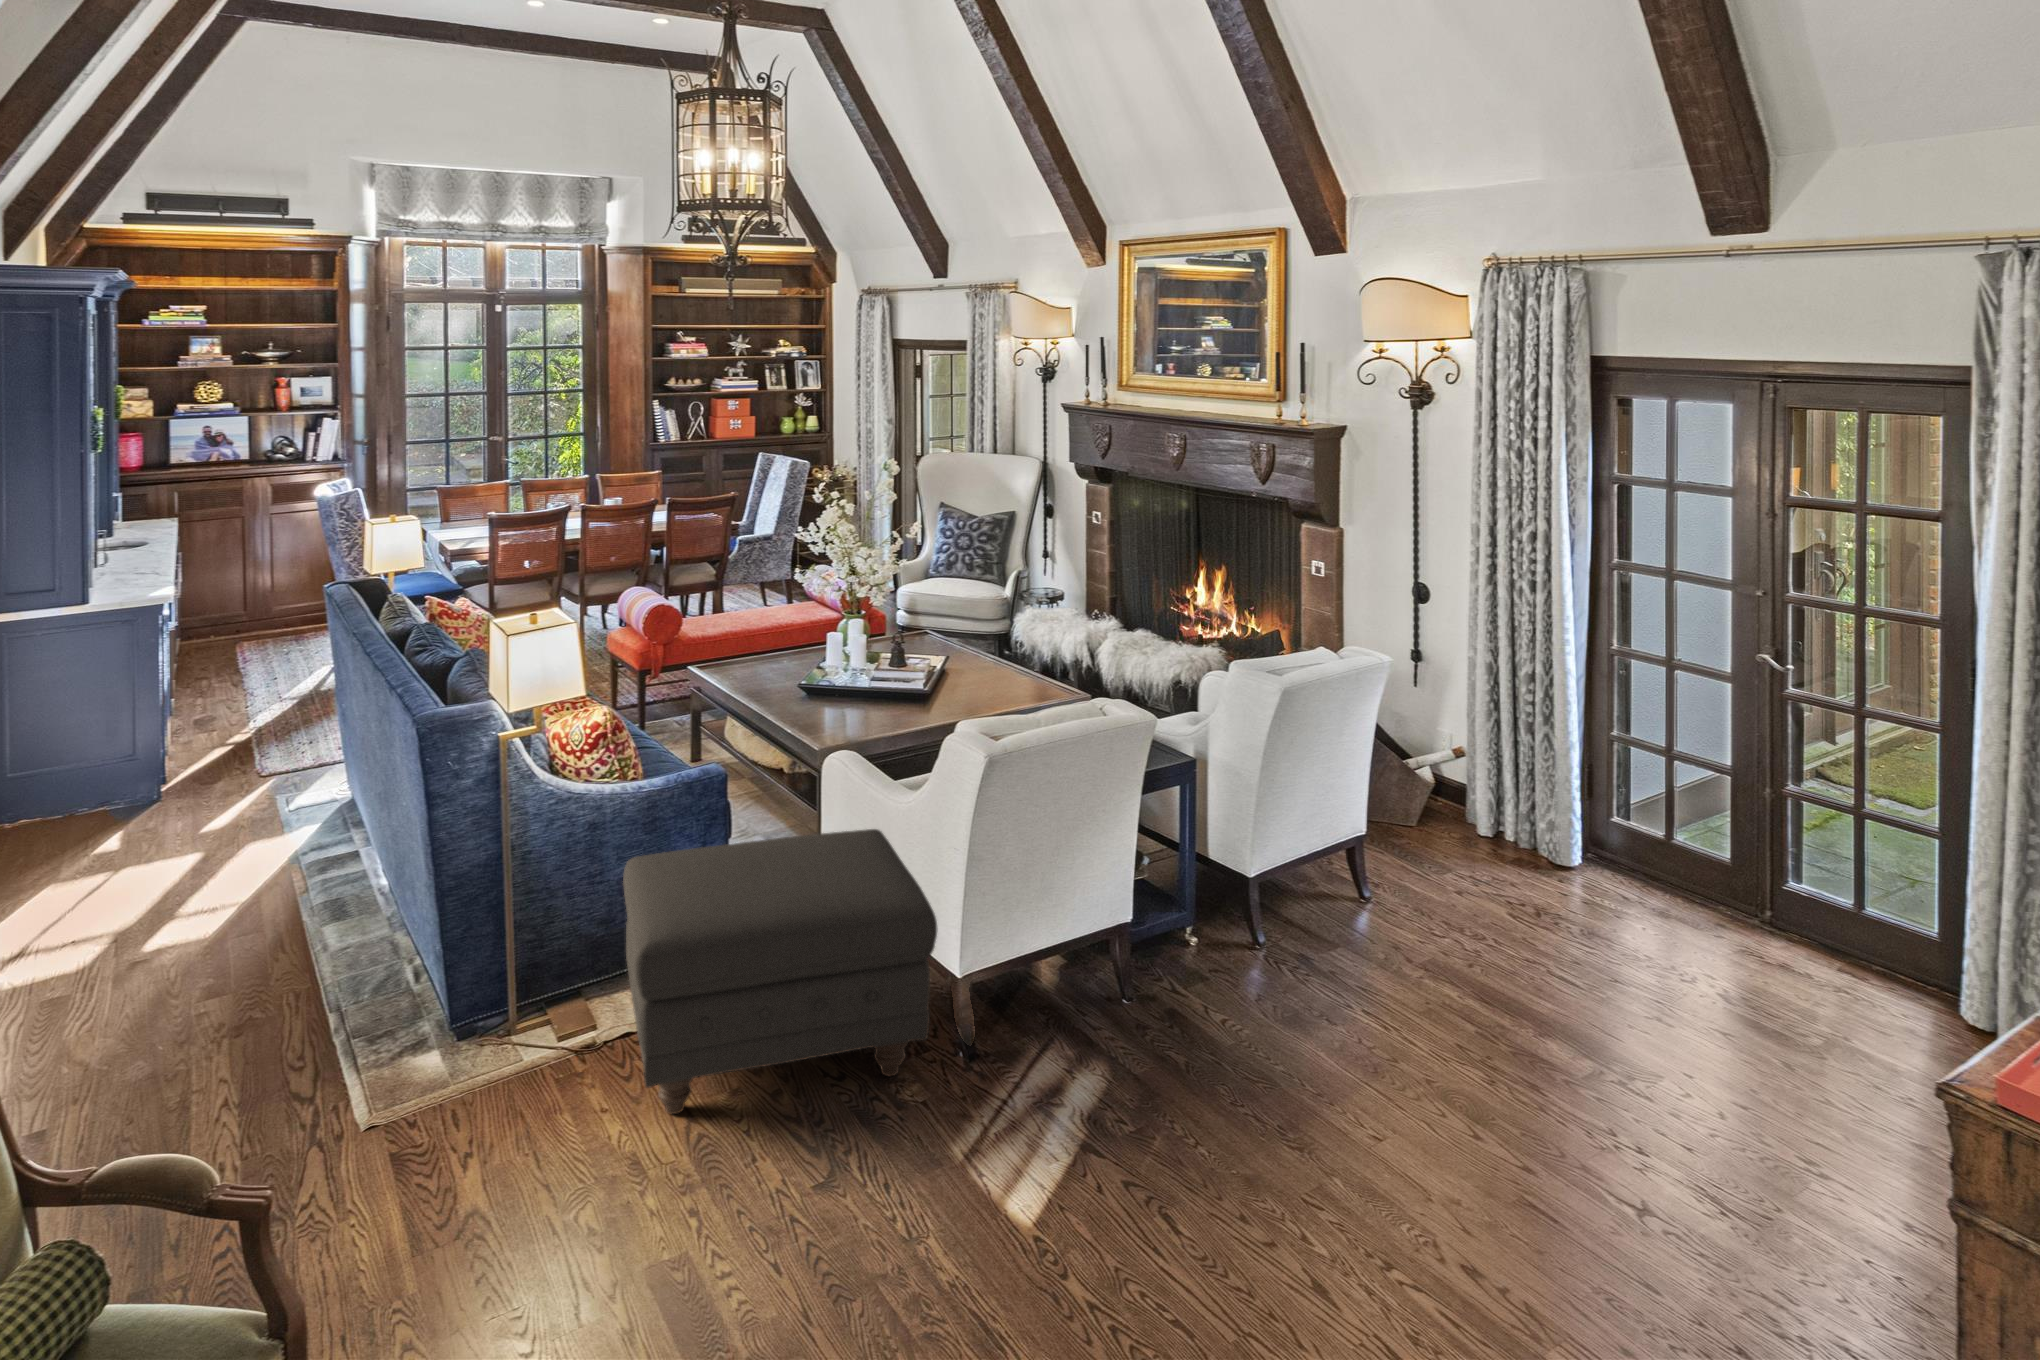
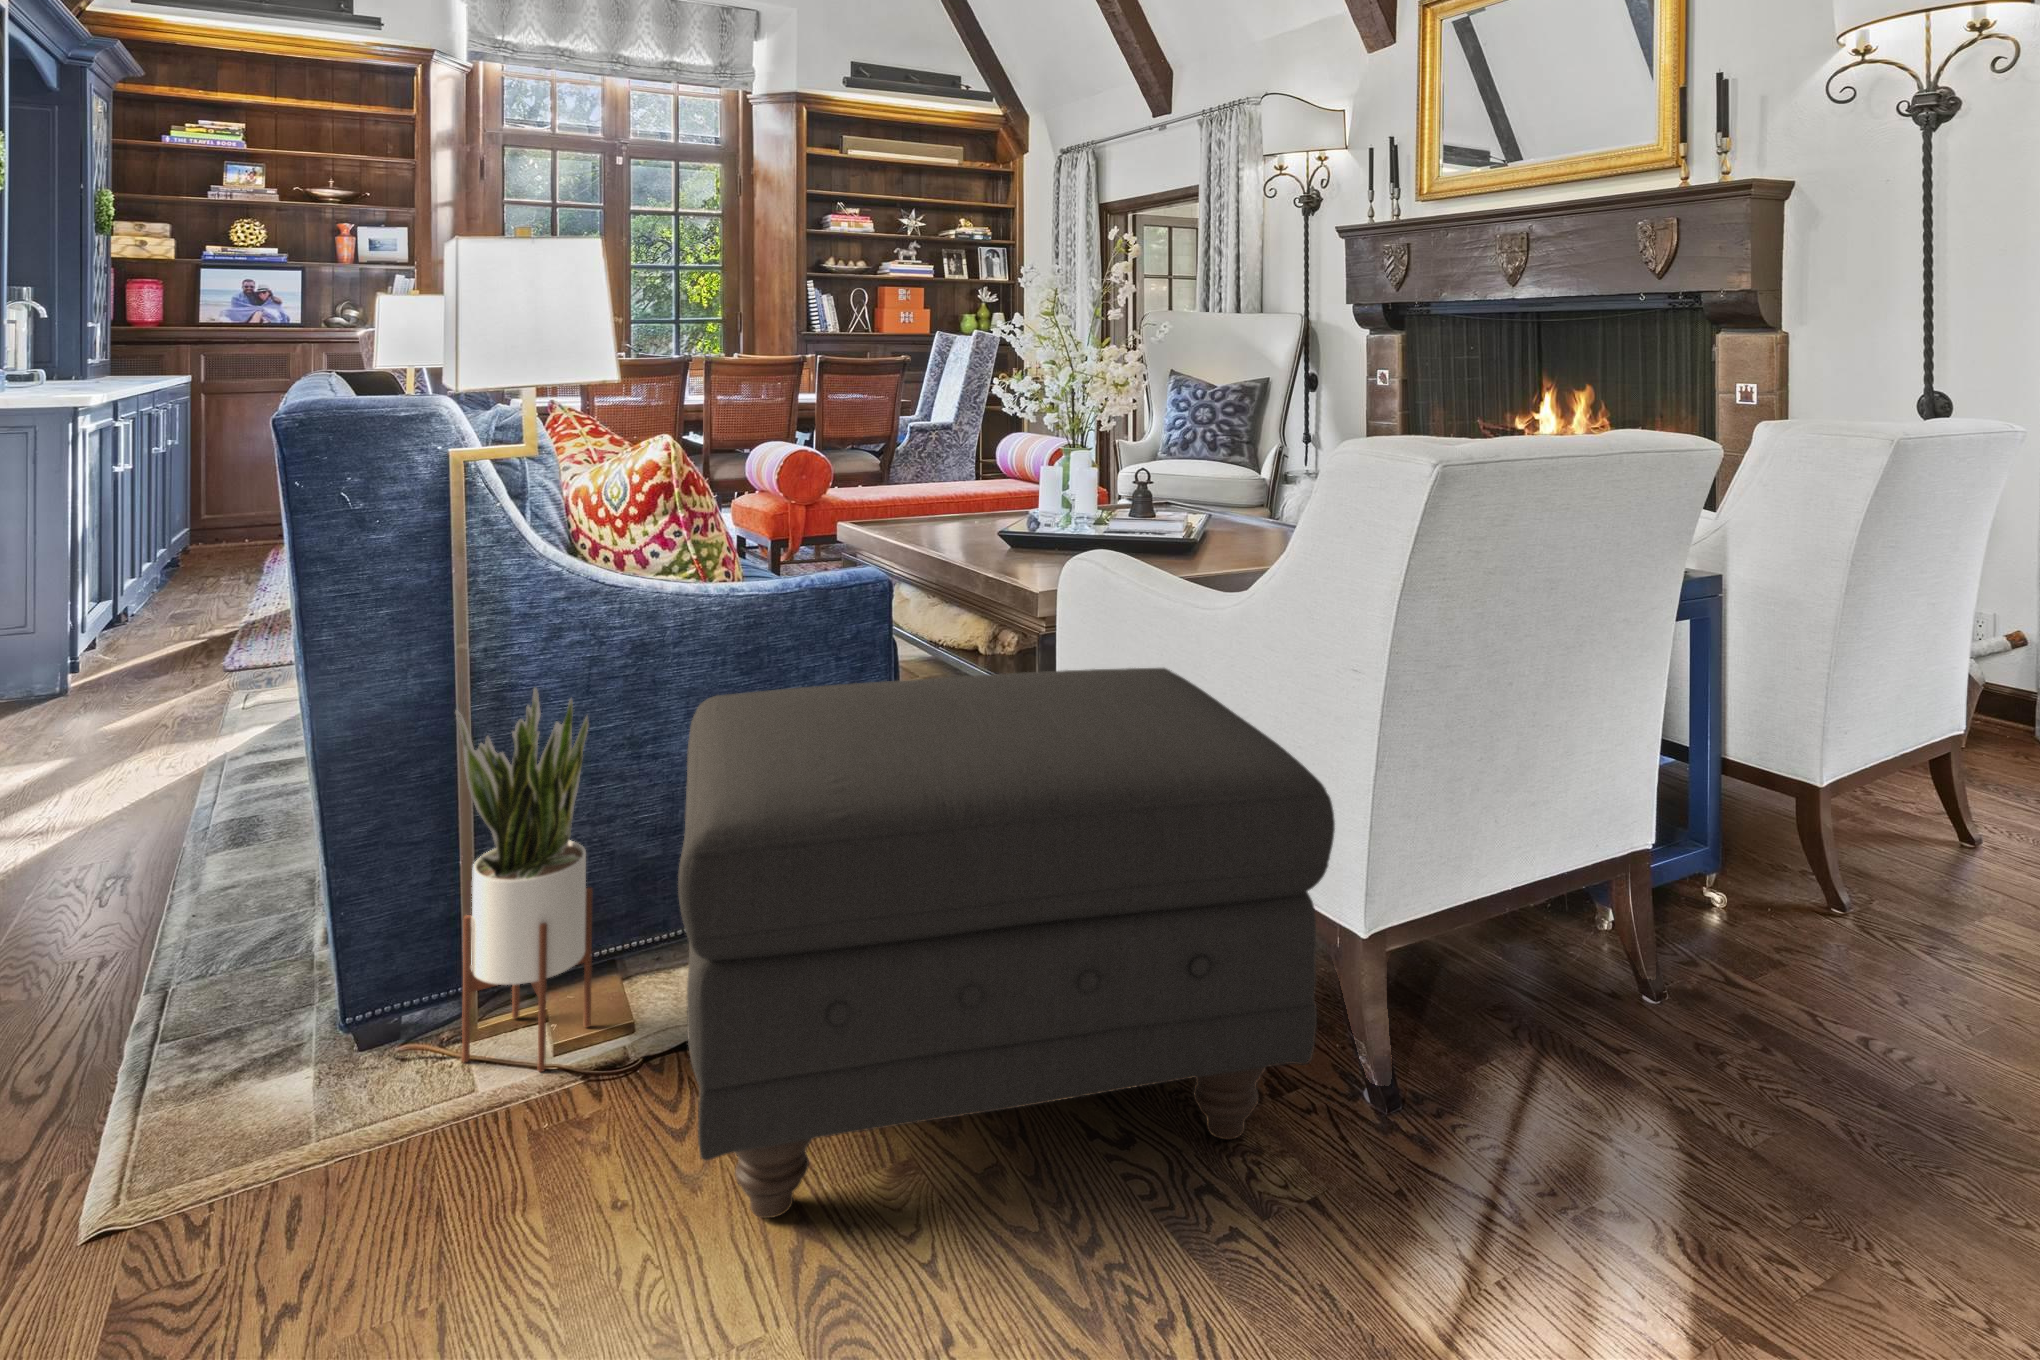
potted plant: none [511,856,573,1050] -> present [455,688,593,1072]

